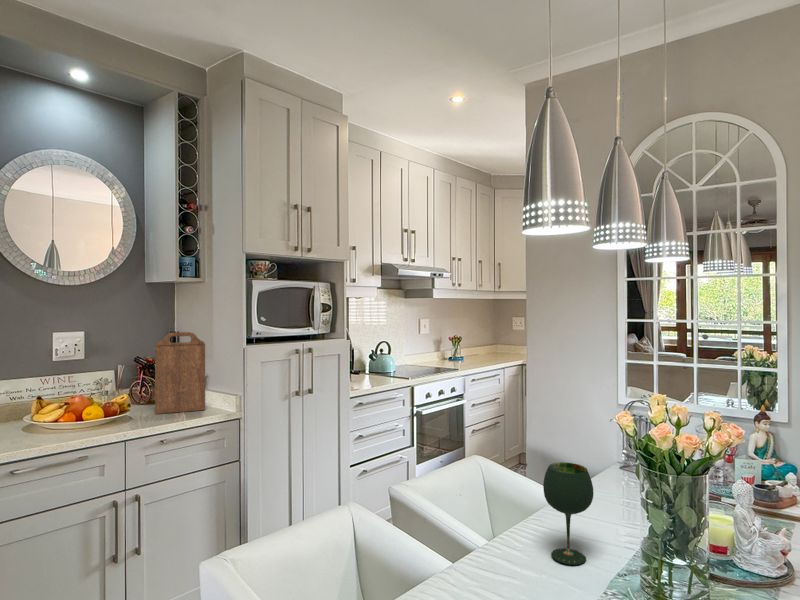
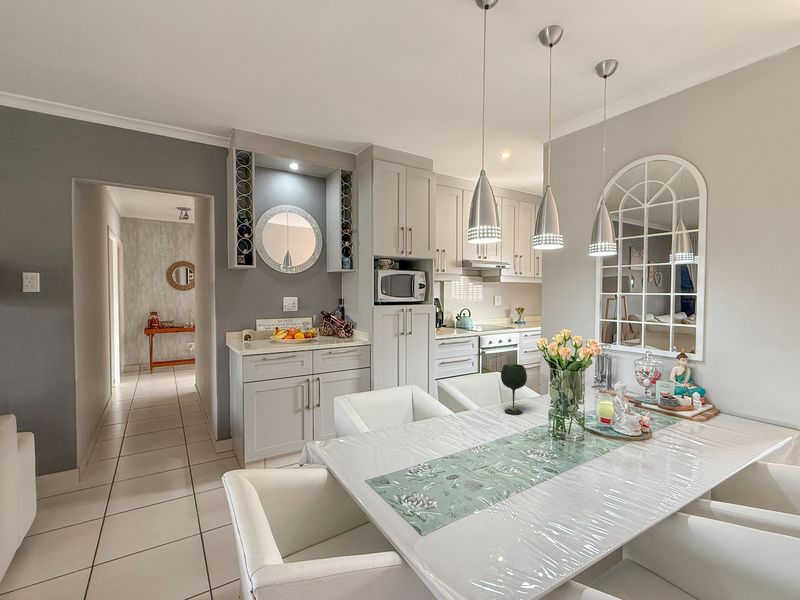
cutting board: present [155,332,205,414] -> none [330,298,354,340]

